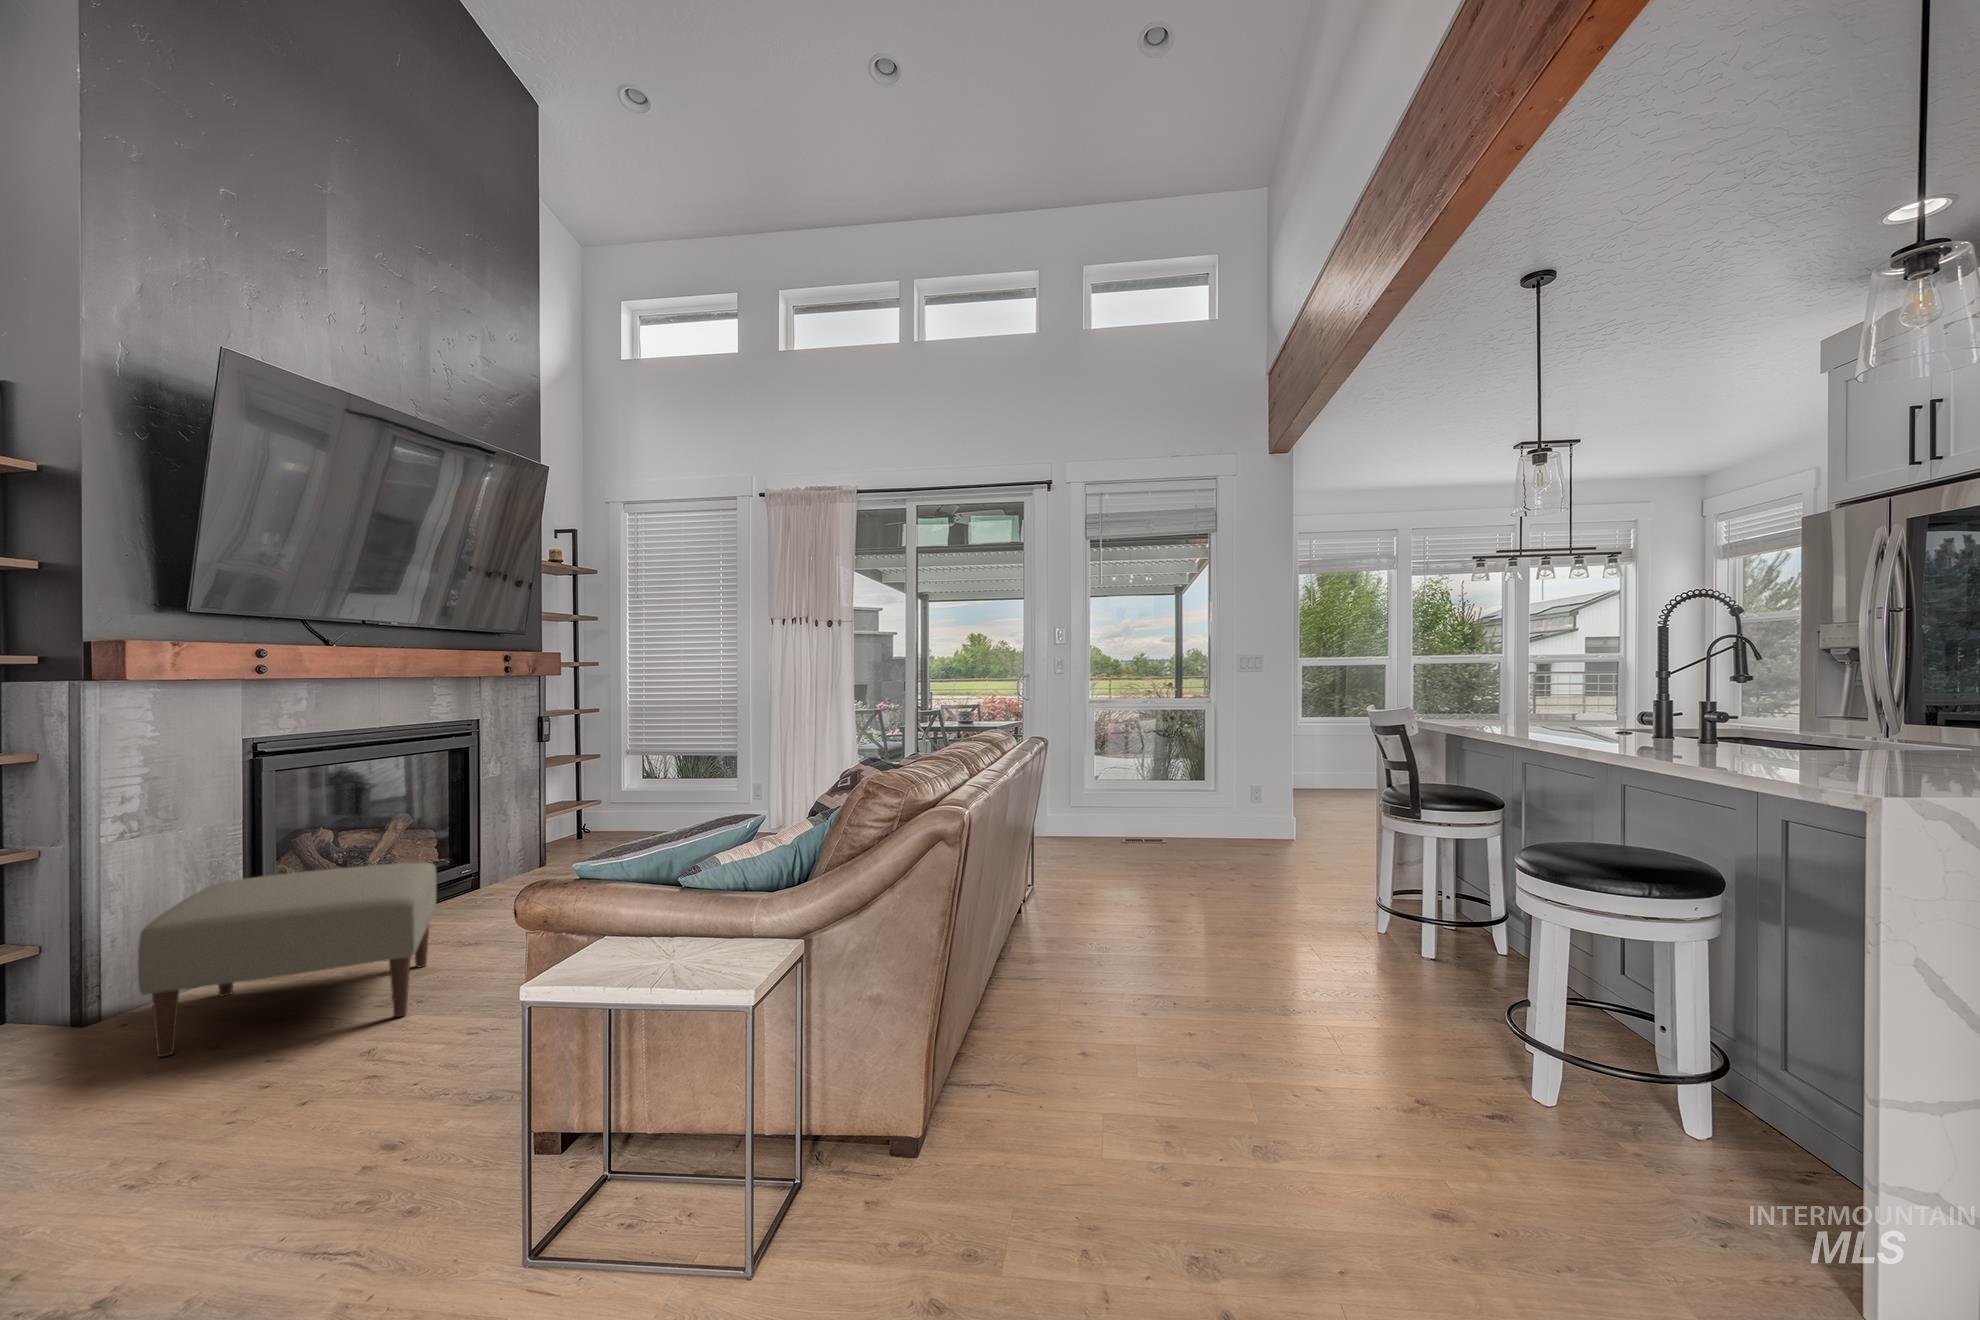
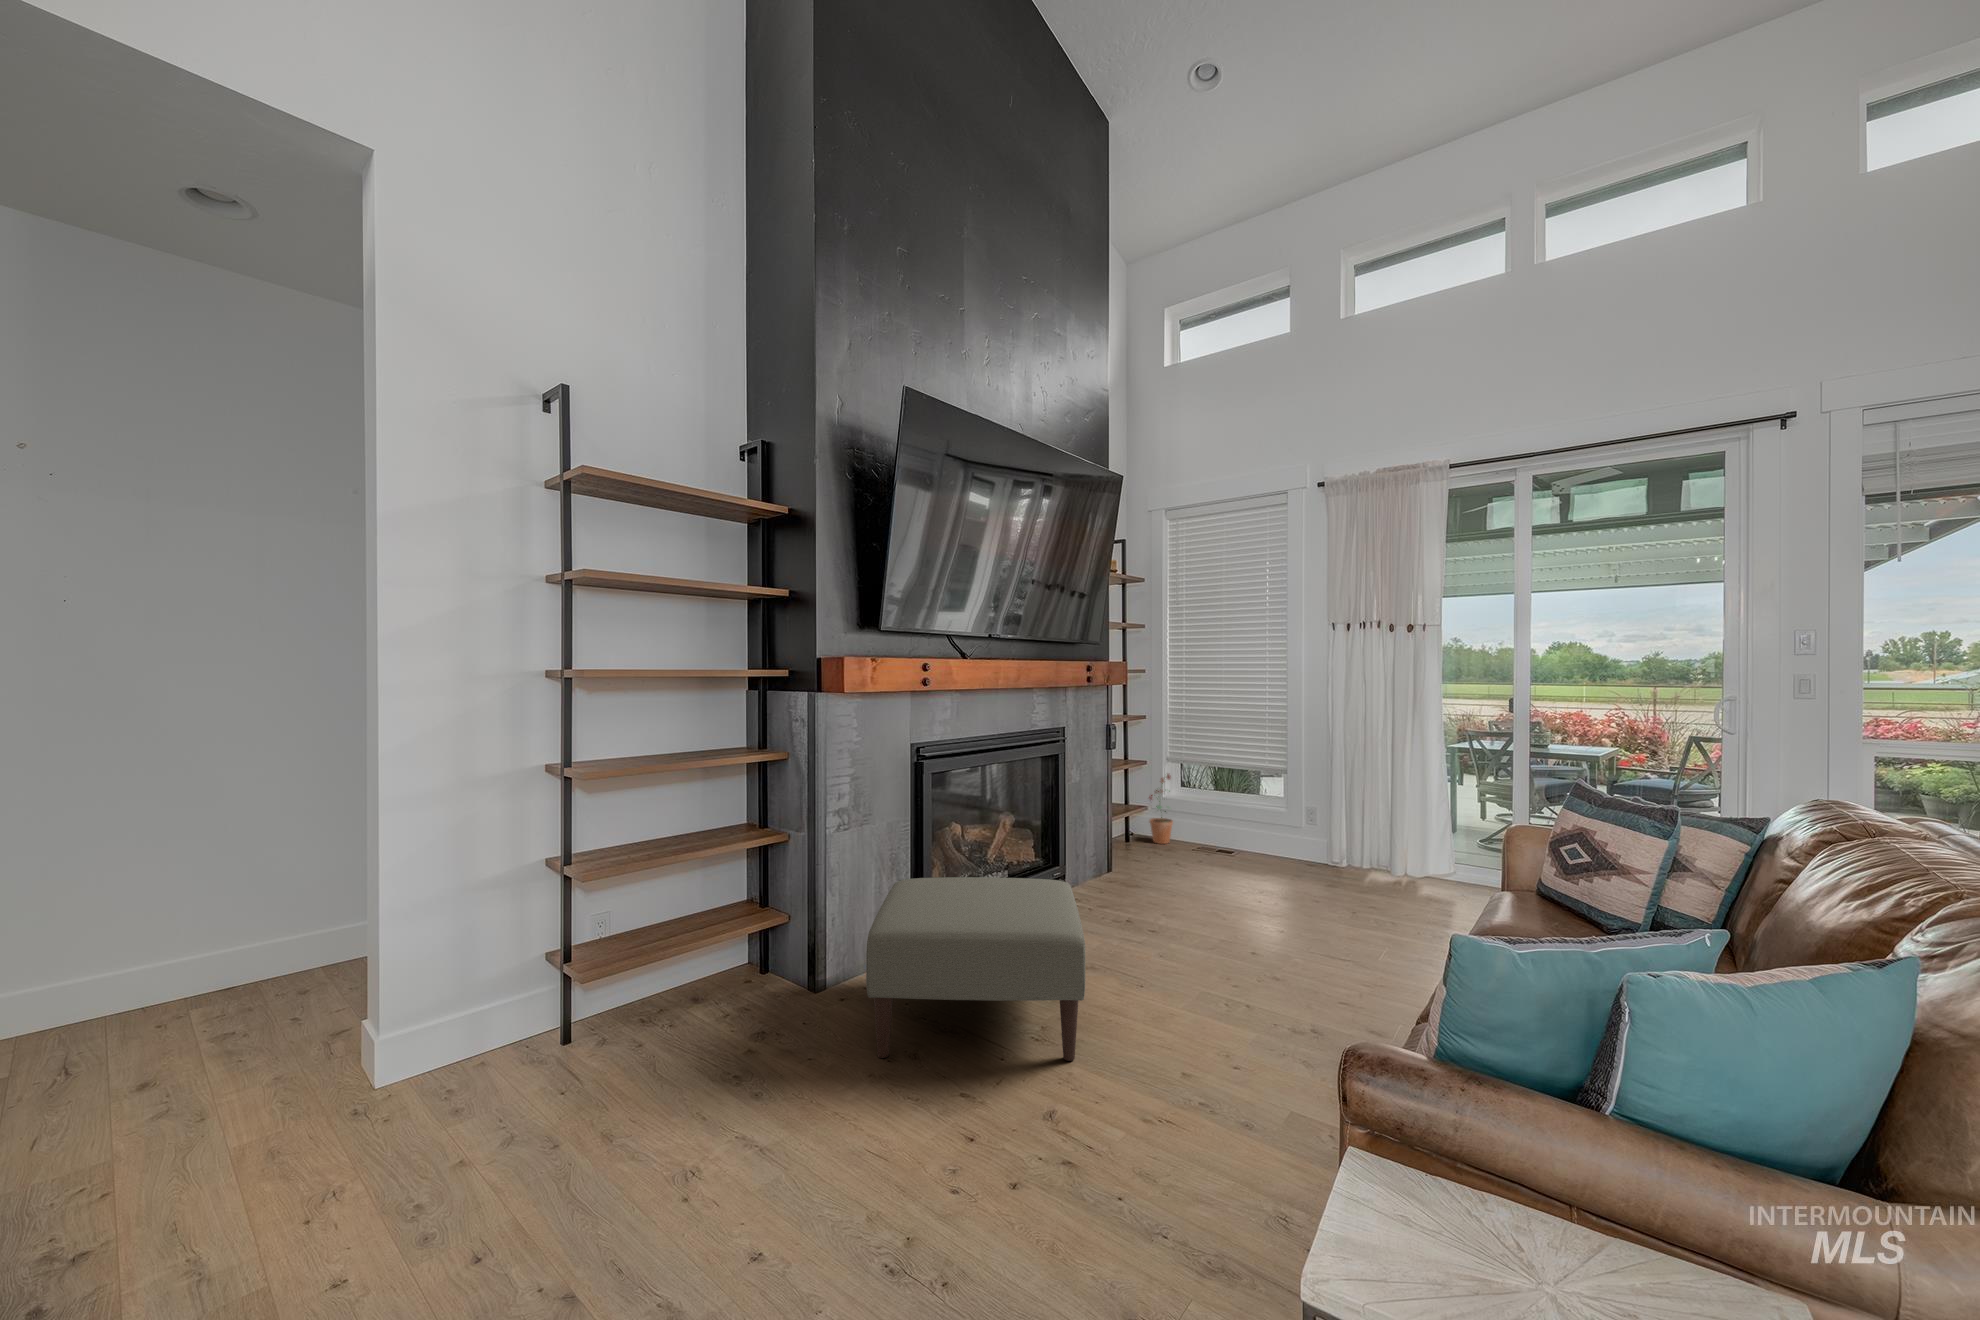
potted plant: none [601,766,631,838] -> present [1149,774,1173,844]

